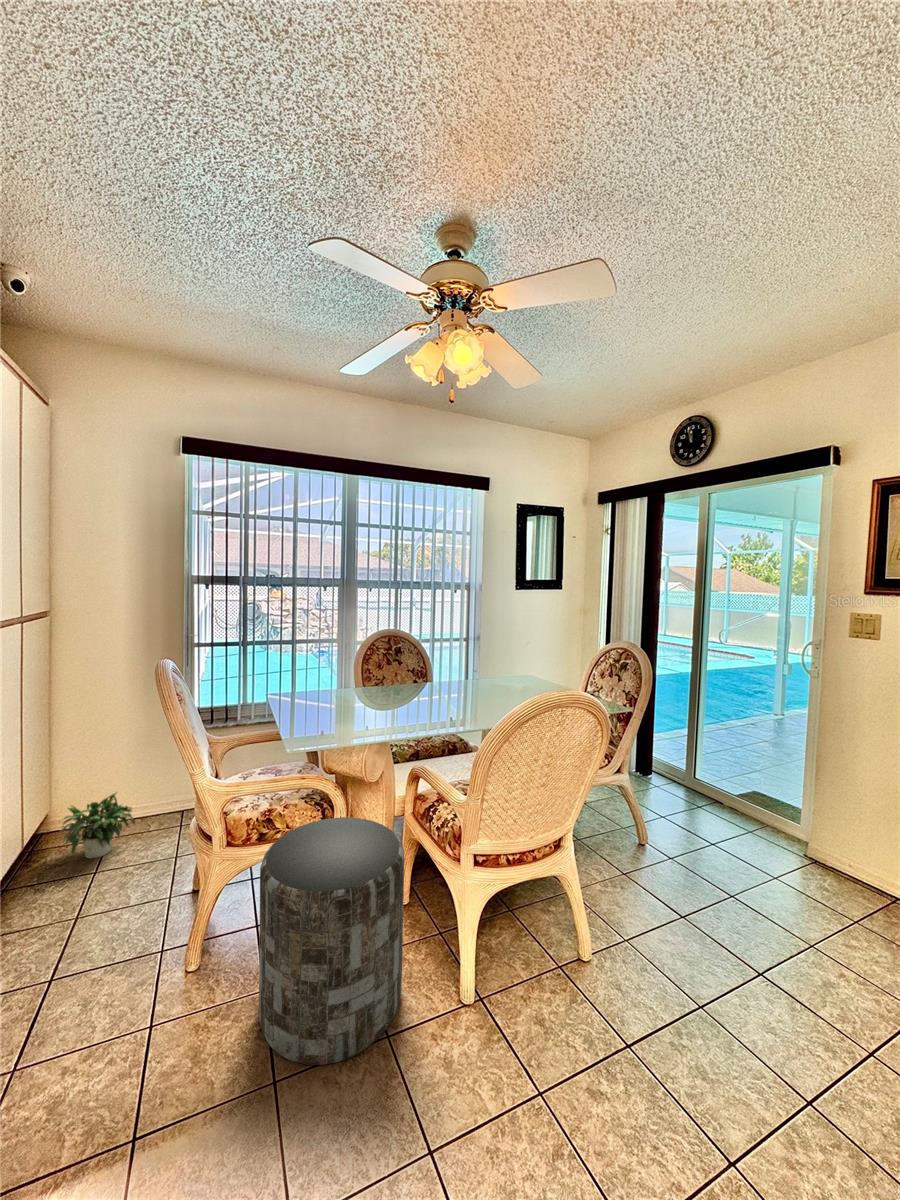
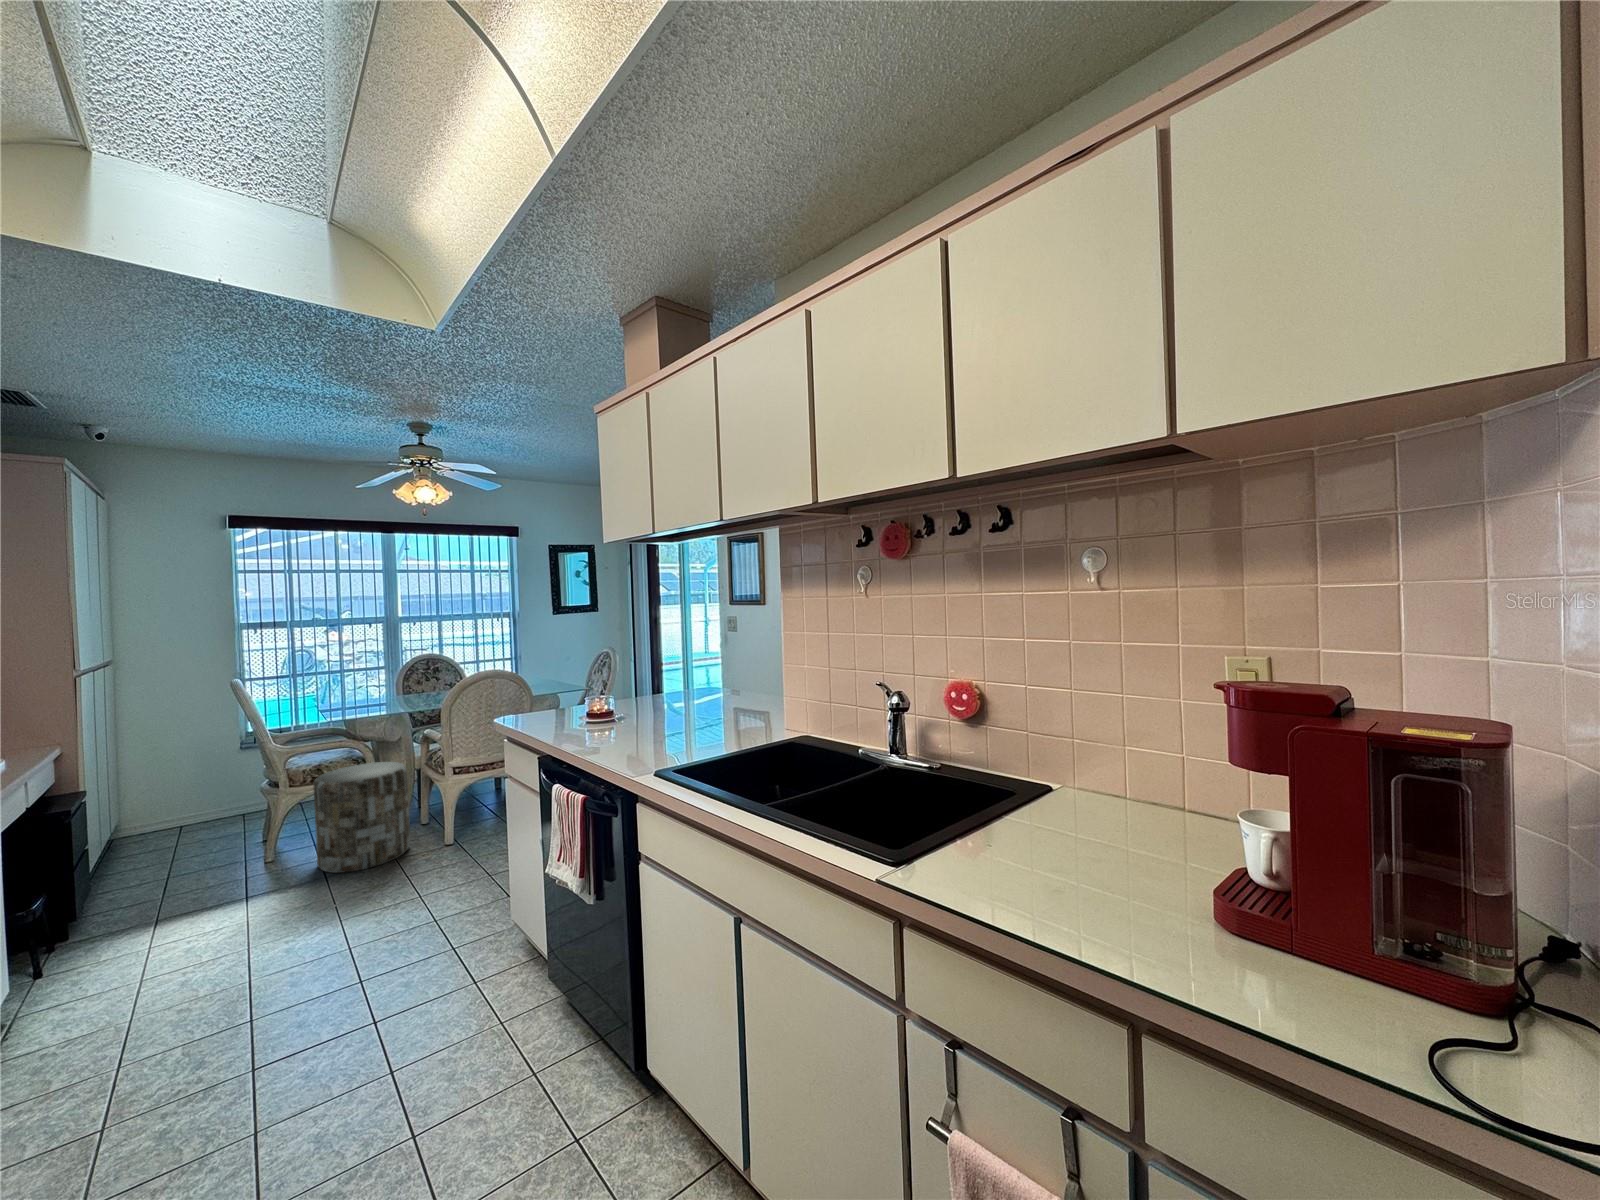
potted plant: present [36,793,135,880] -> none [121,794,202,858]

